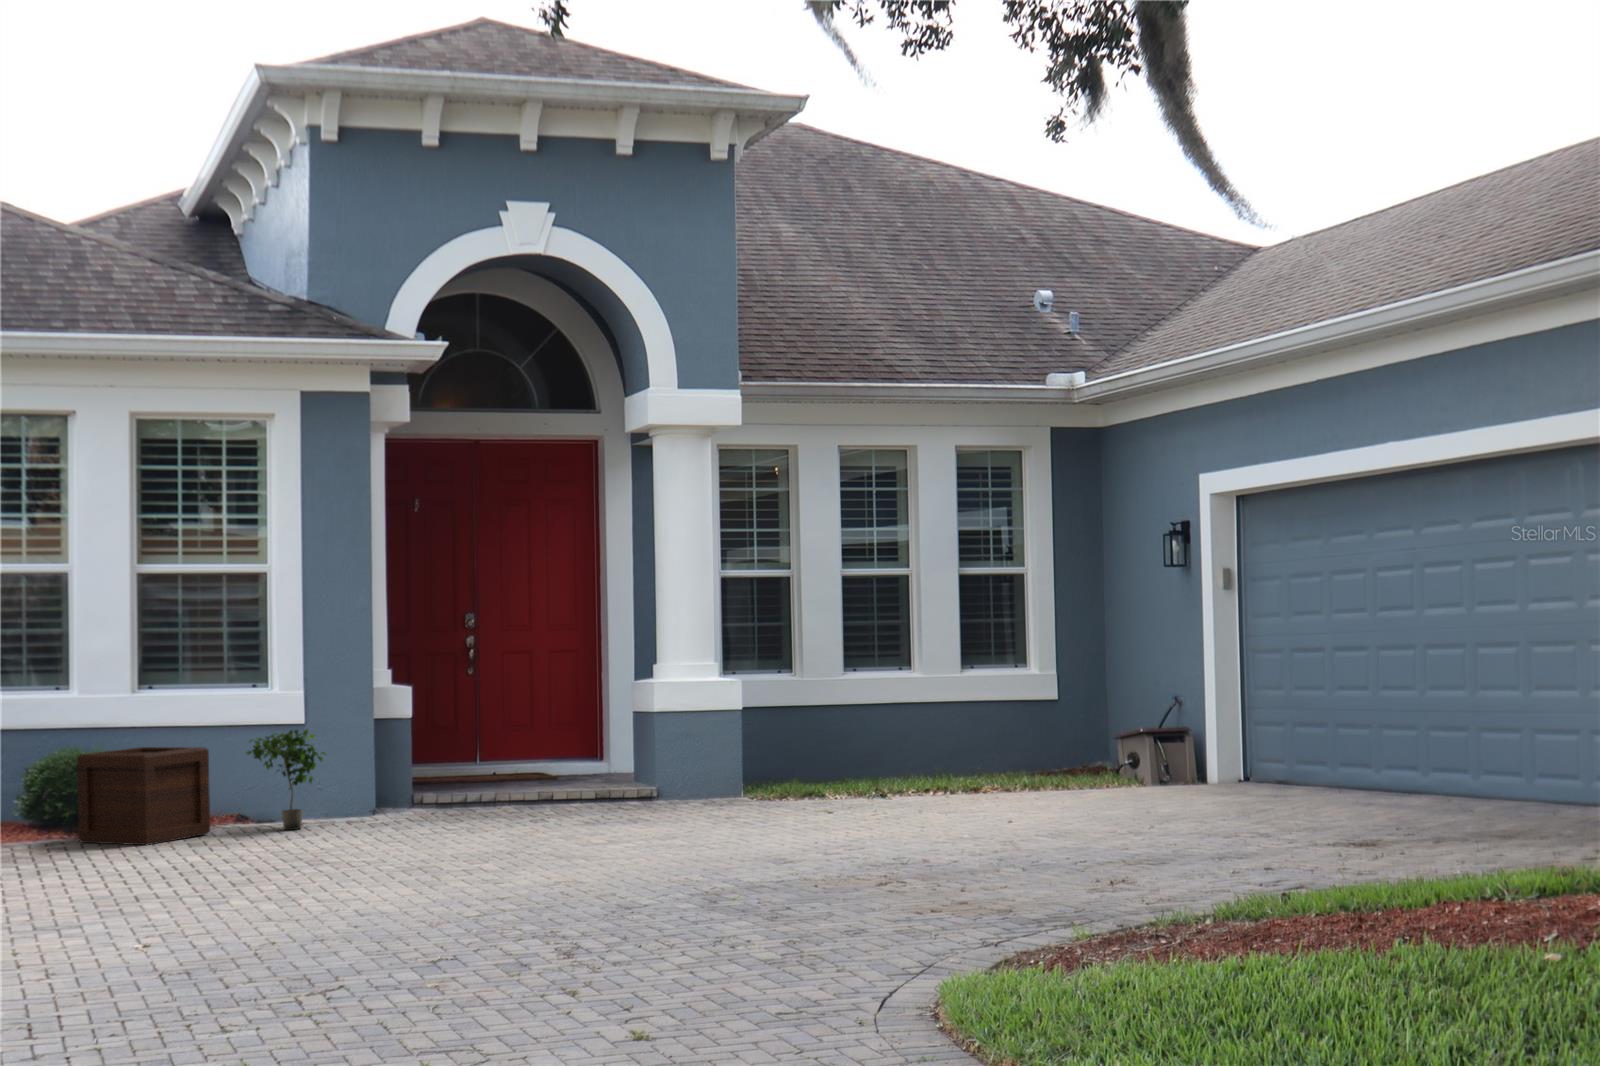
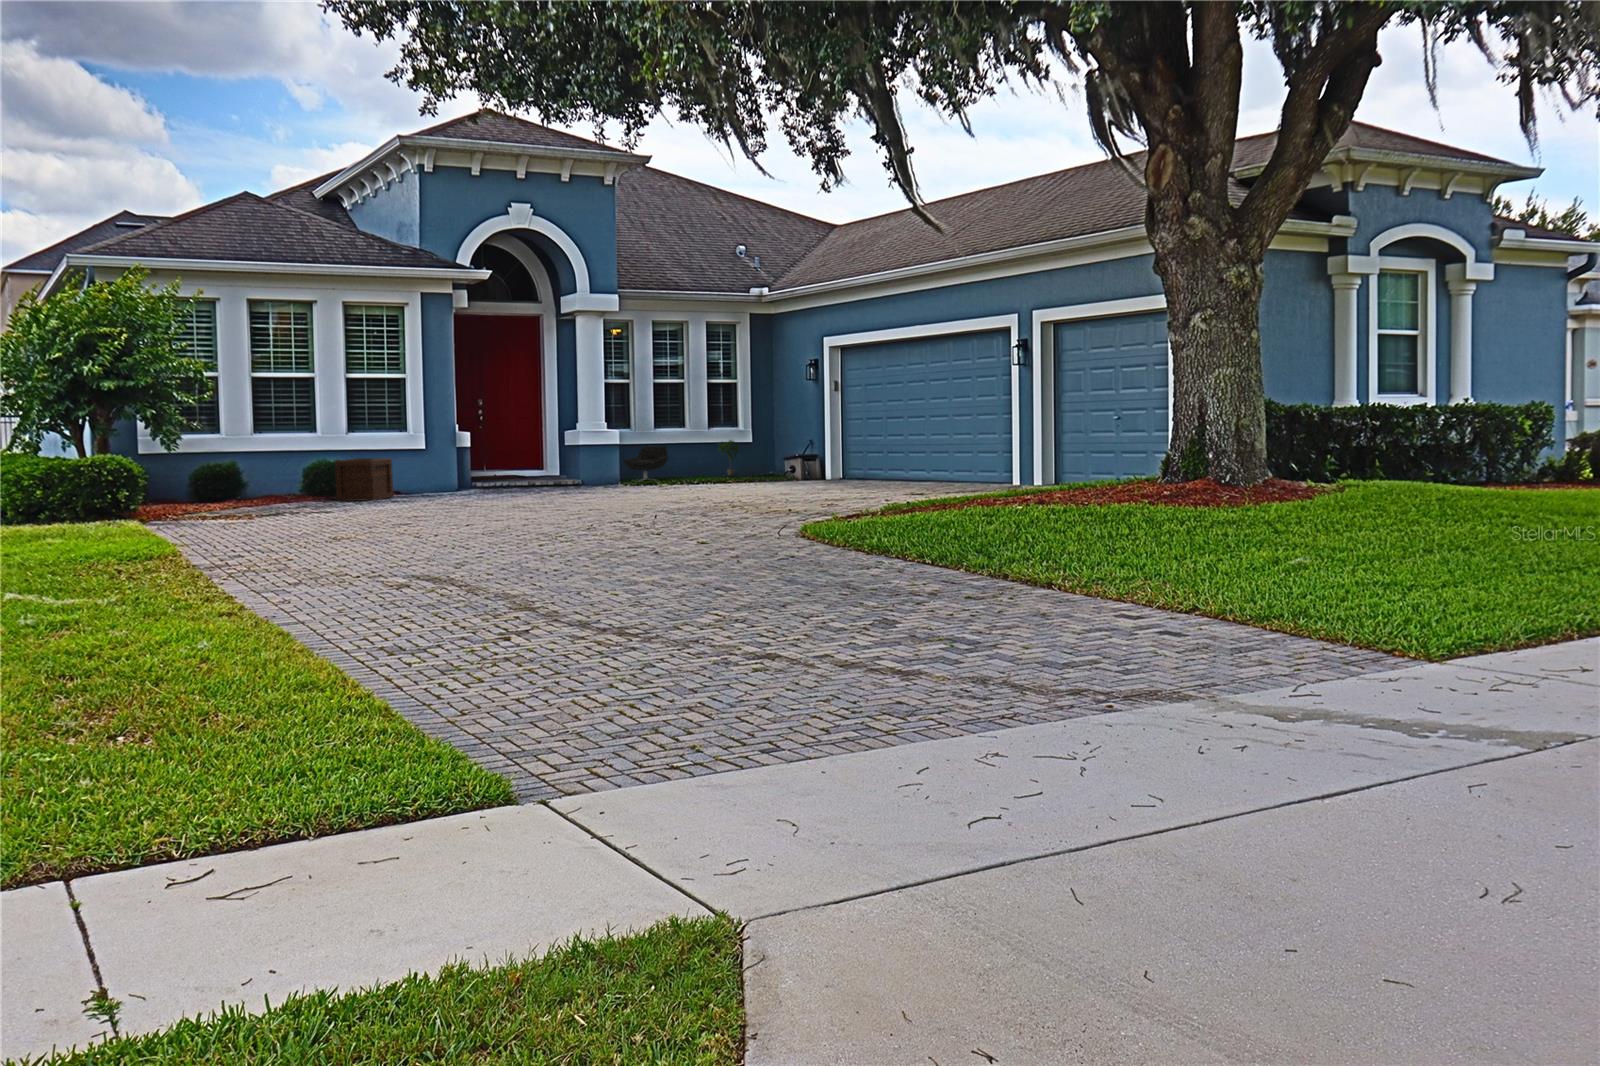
lounge chair: none [769,706,867,785] -> present [623,446,668,480]
potted plant: present [246,729,326,830] -> present [719,440,739,476]

